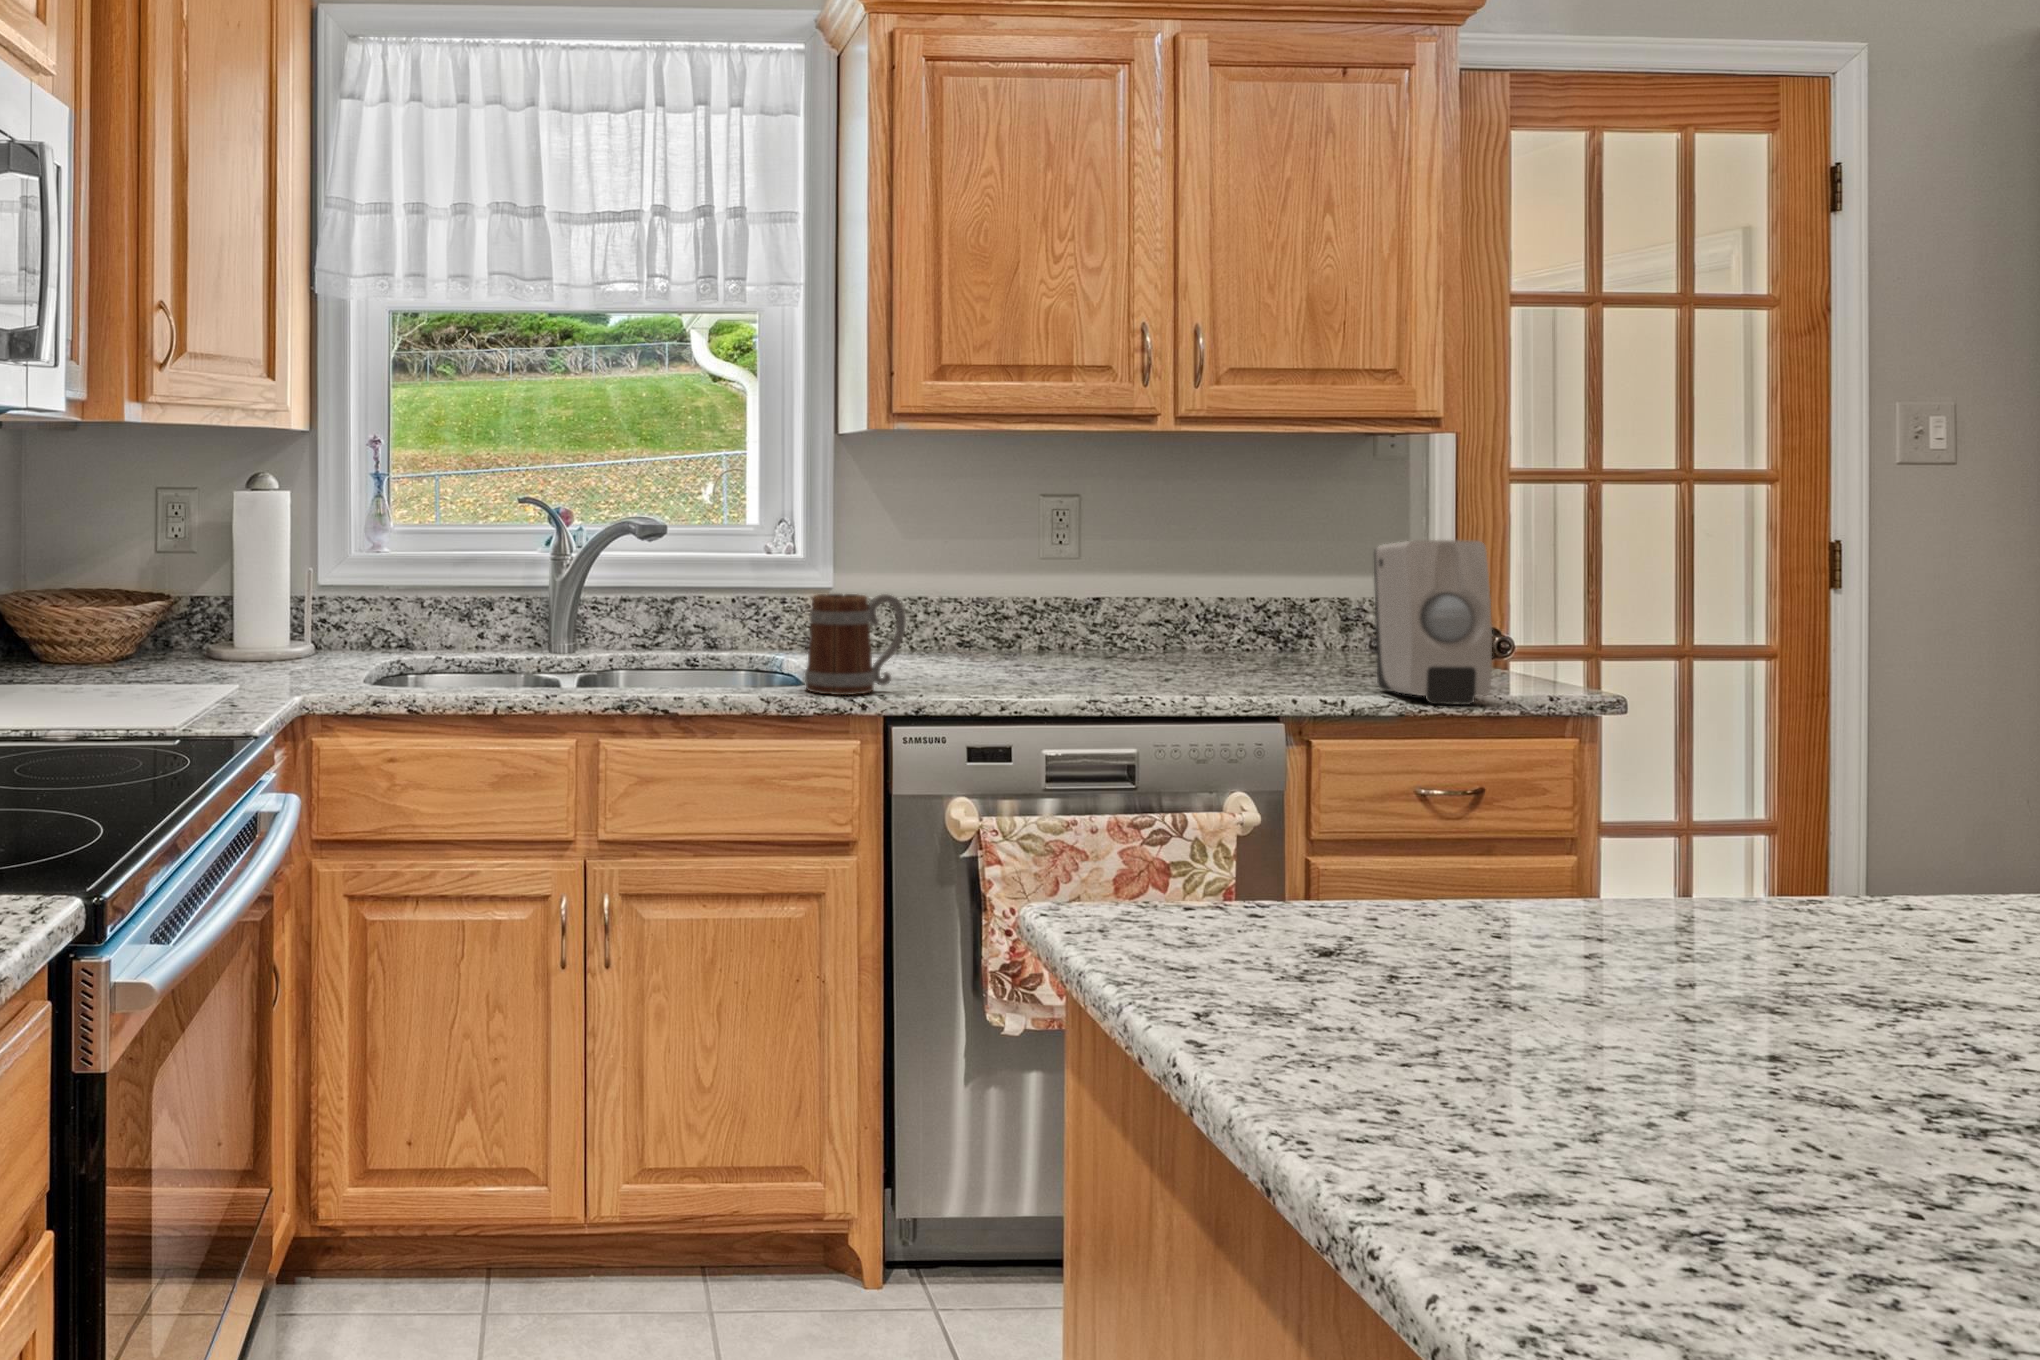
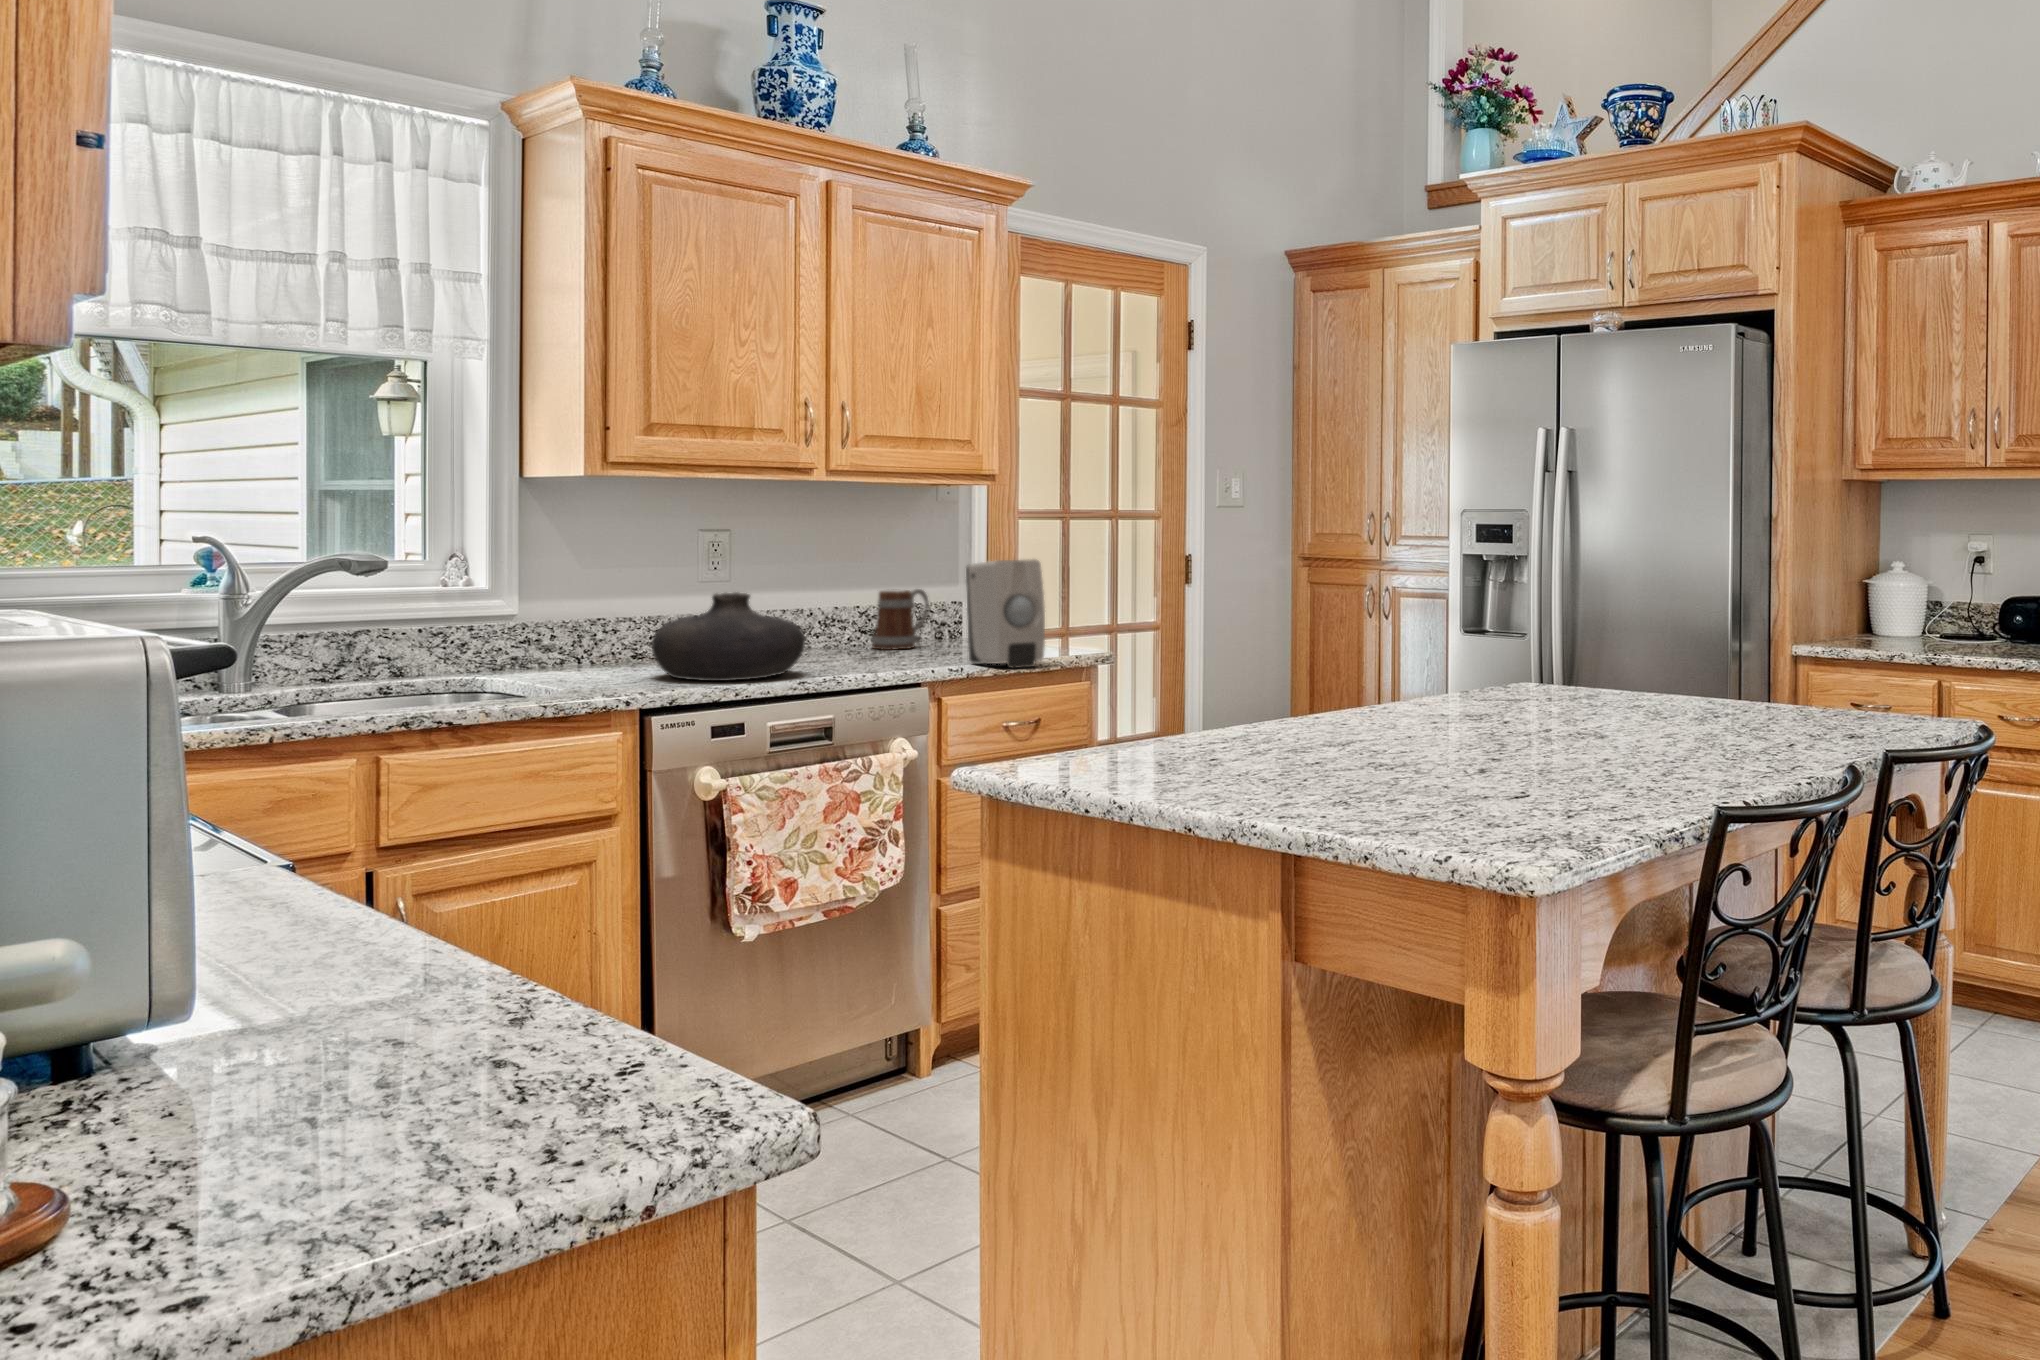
vase: none [943,574,1128,687] -> present [652,592,805,681]
mug: present [805,594,906,695] -> present [871,589,929,650]

